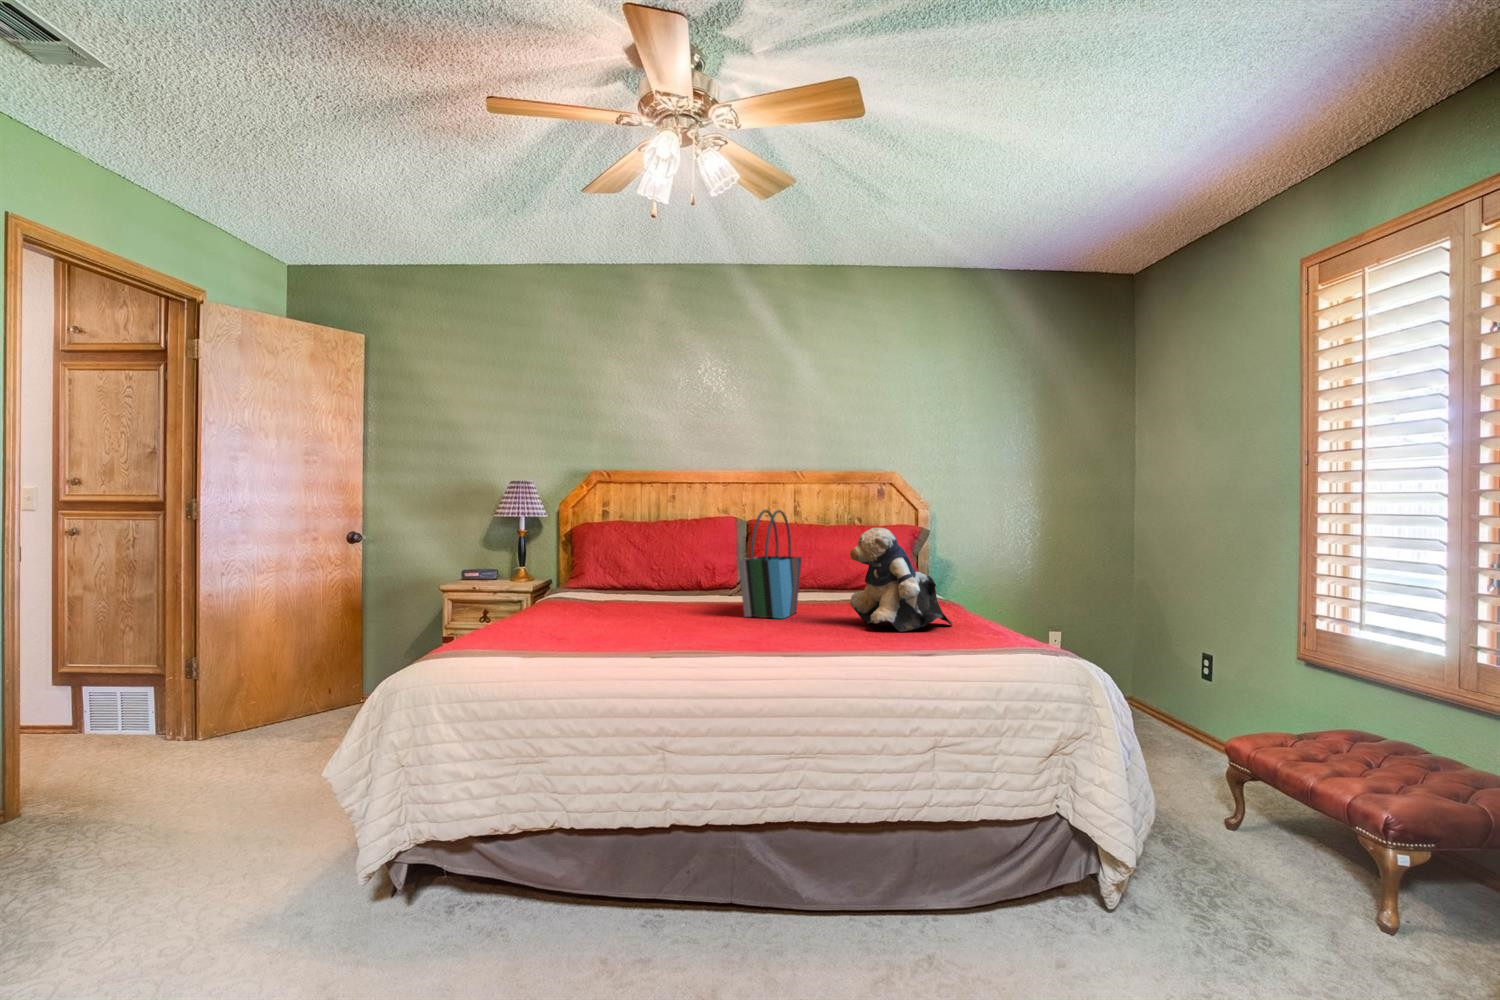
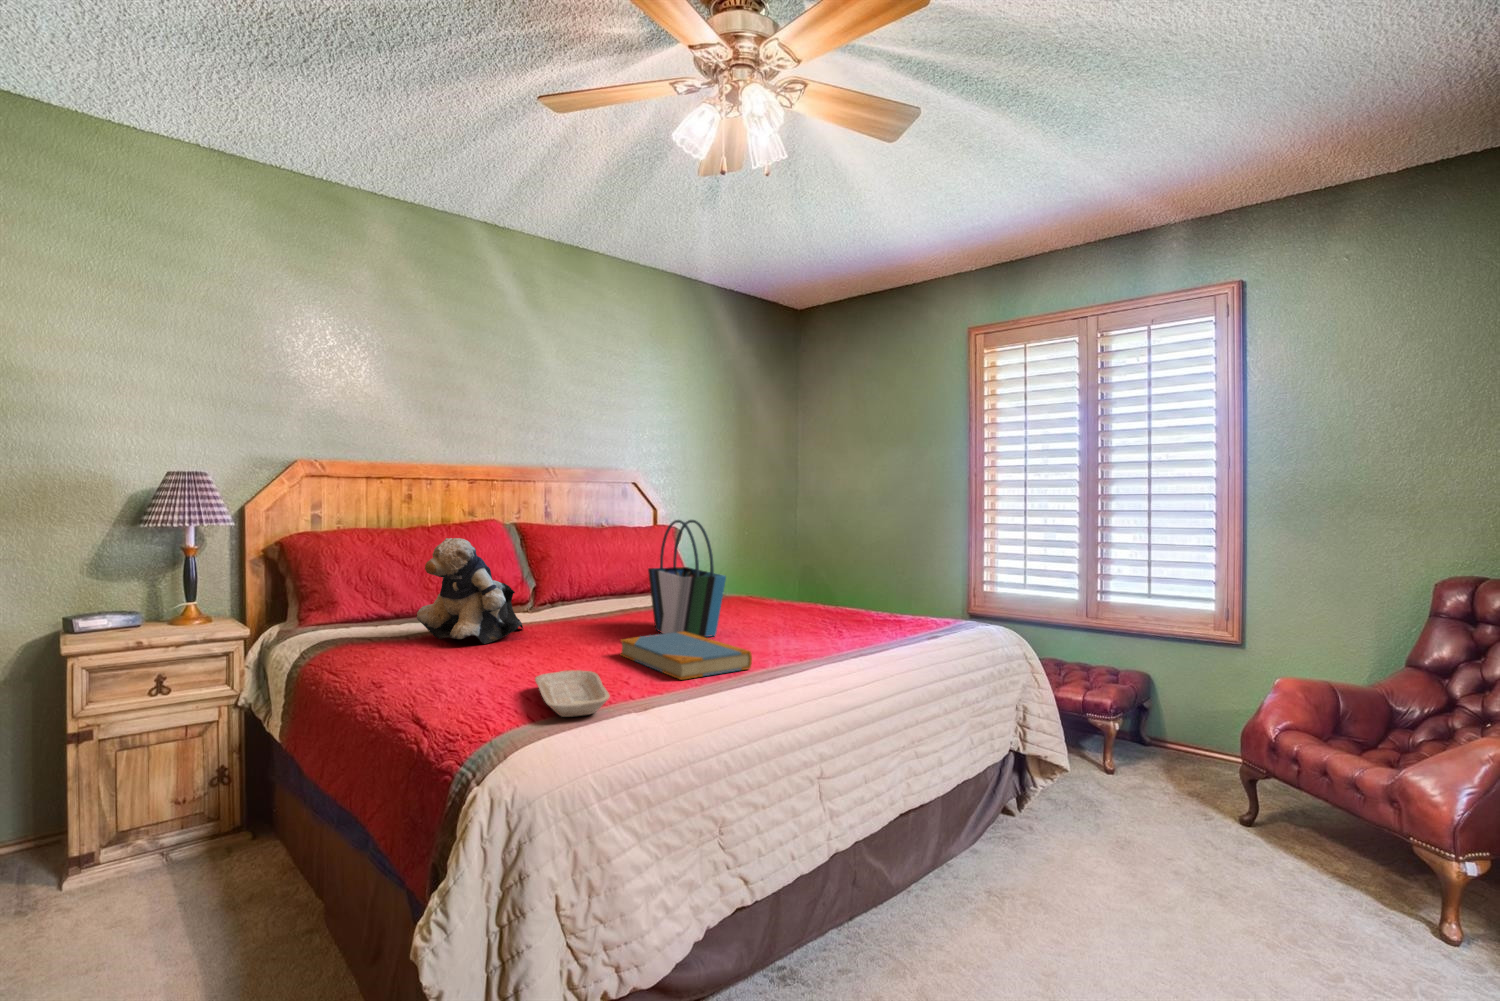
teddy bear: present [850,528,952,632] -> present [417,538,524,644]
book: none [645,606,732,635] -> present [620,632,752,680]
tray: none [504,615,589,636] -> present [535,670,610,717]

